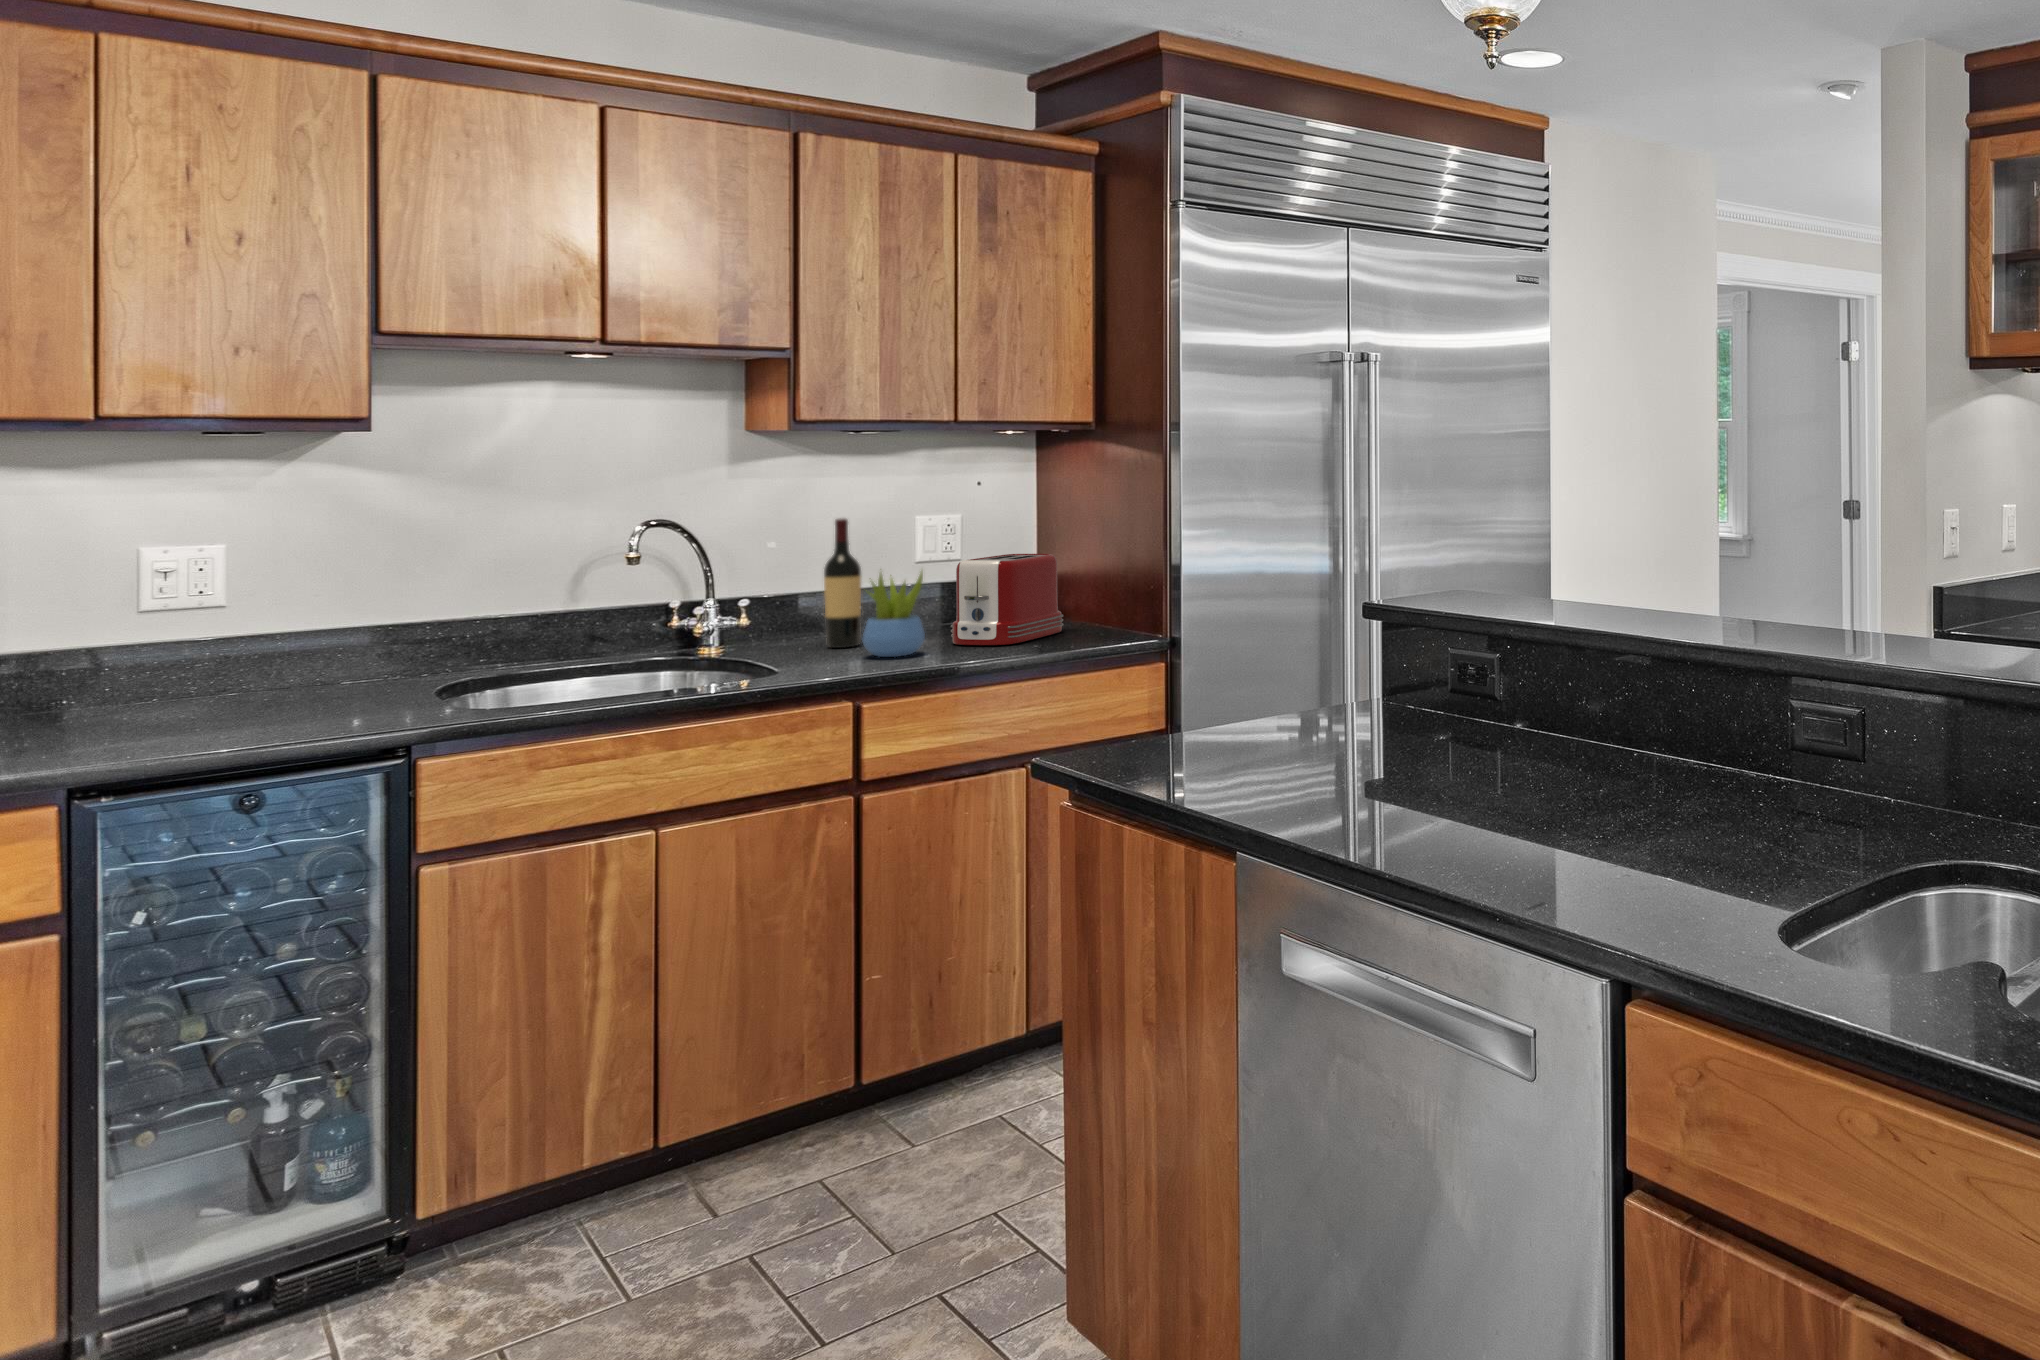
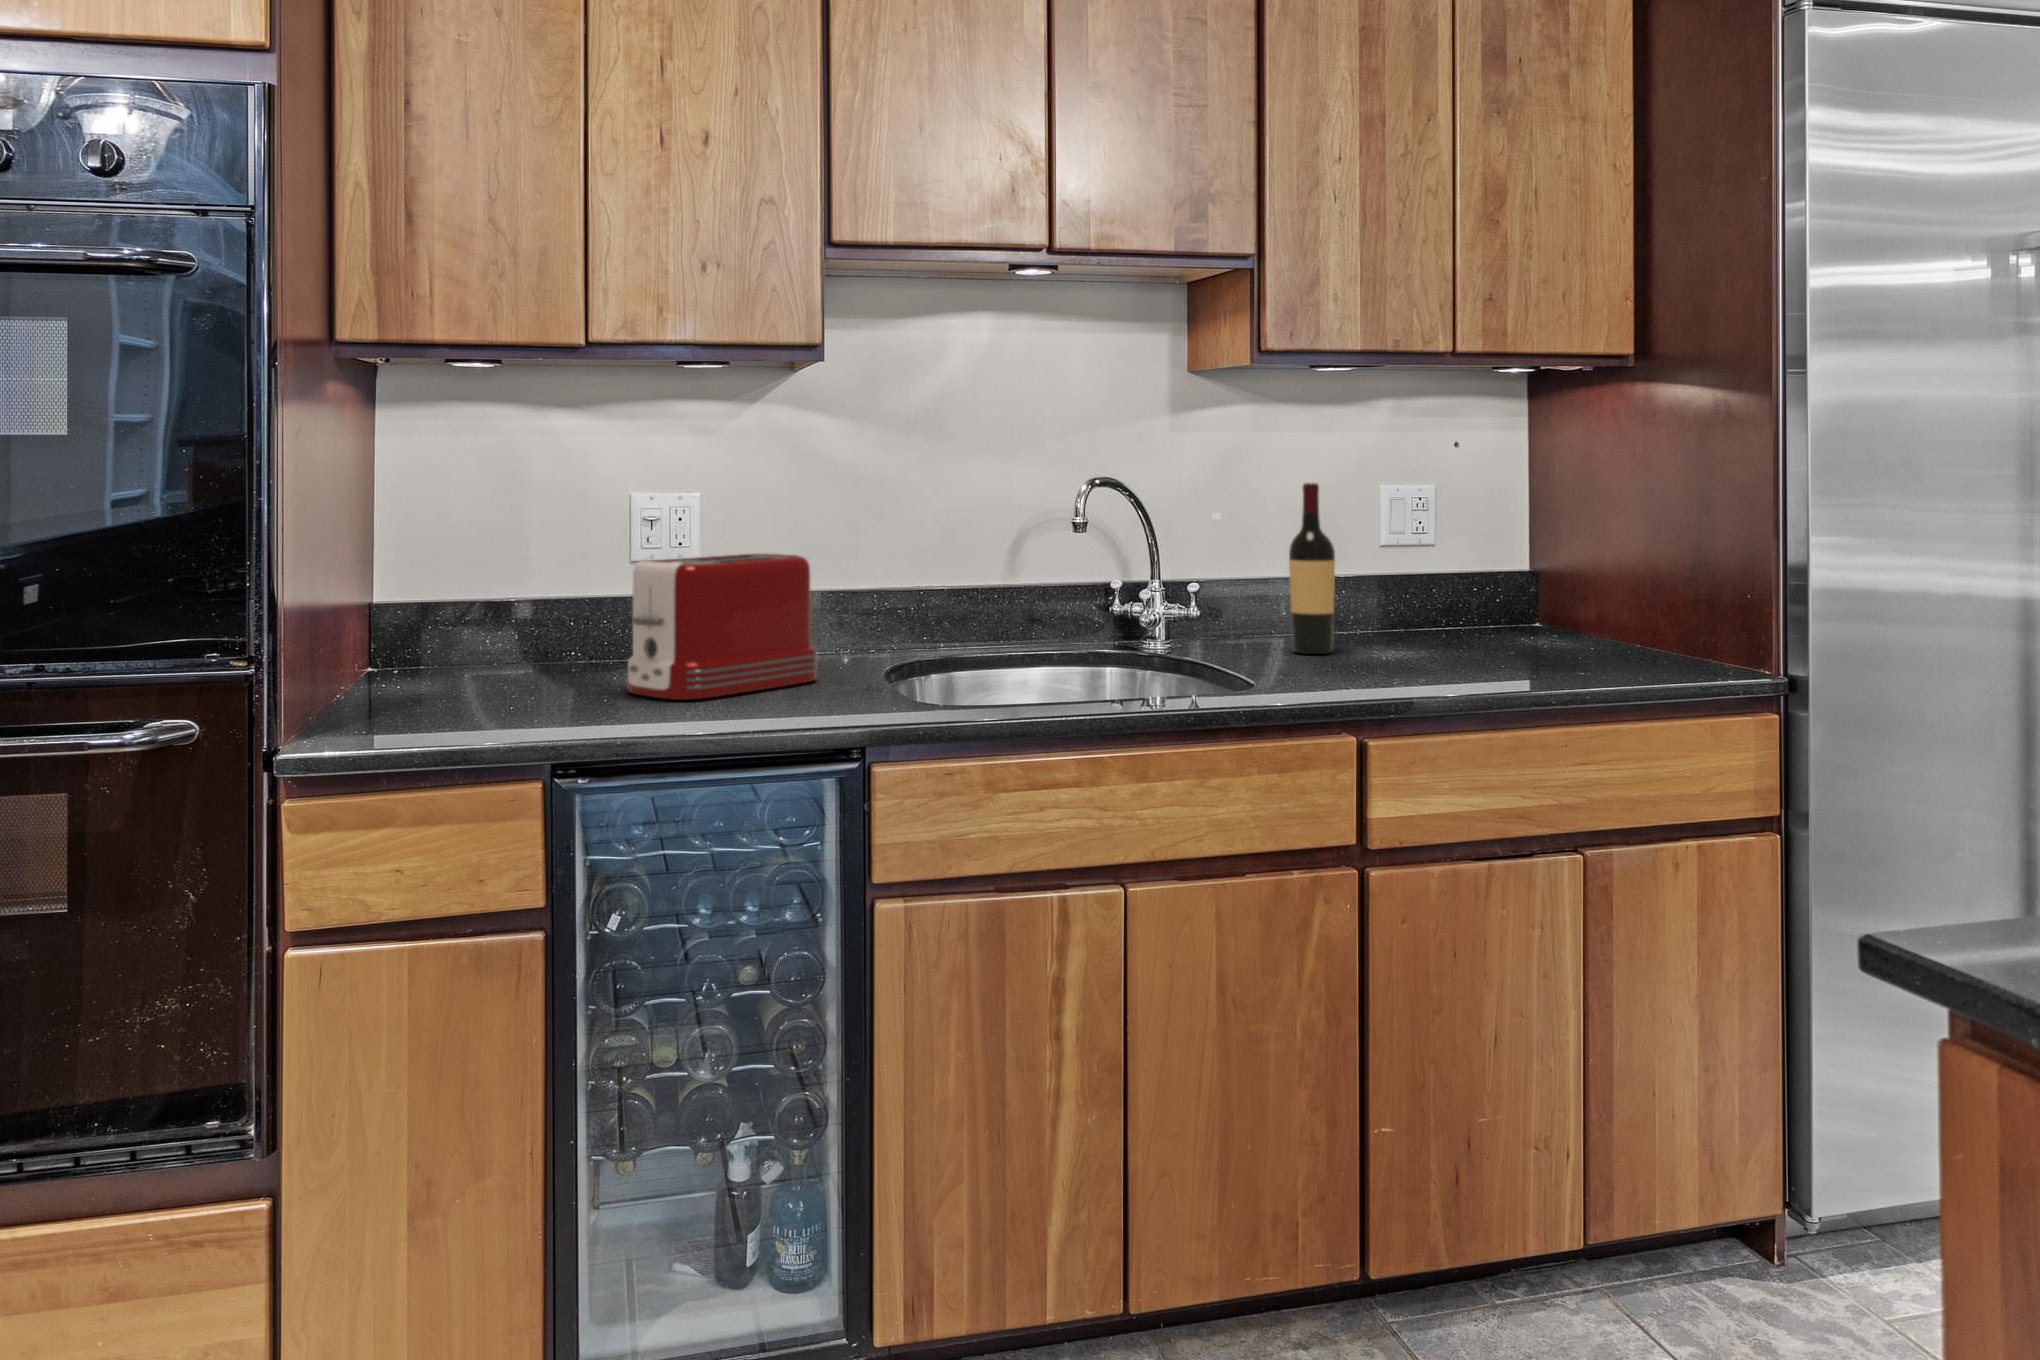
toaster: present [951,554,1063,645] -> present [628,554,817,700]
succulent plant: present [862,572,925,657] -> none [1350,550,1431,673]

